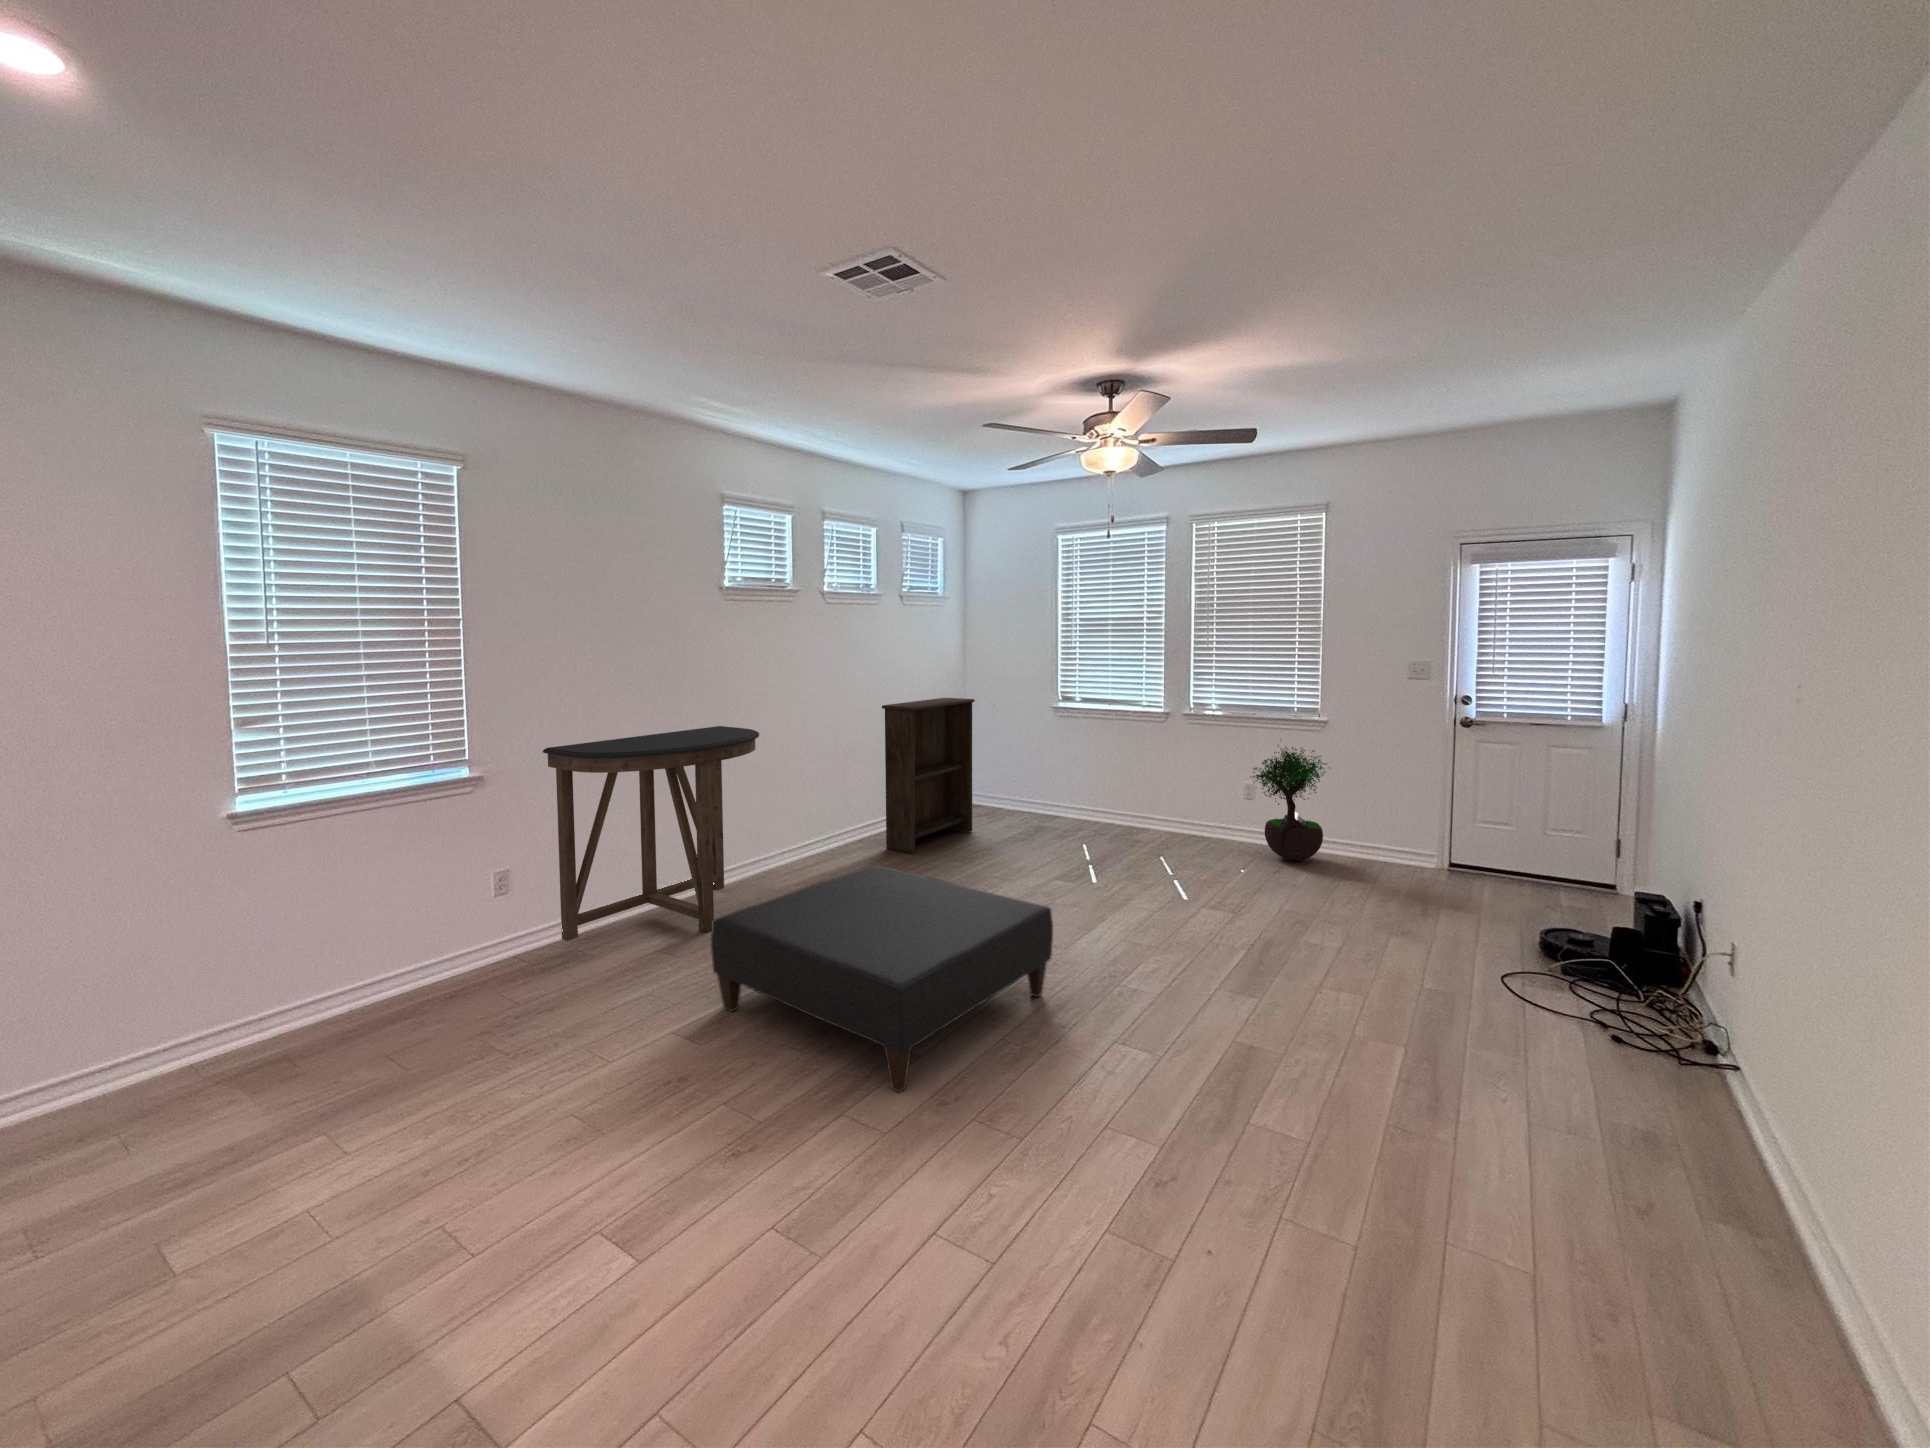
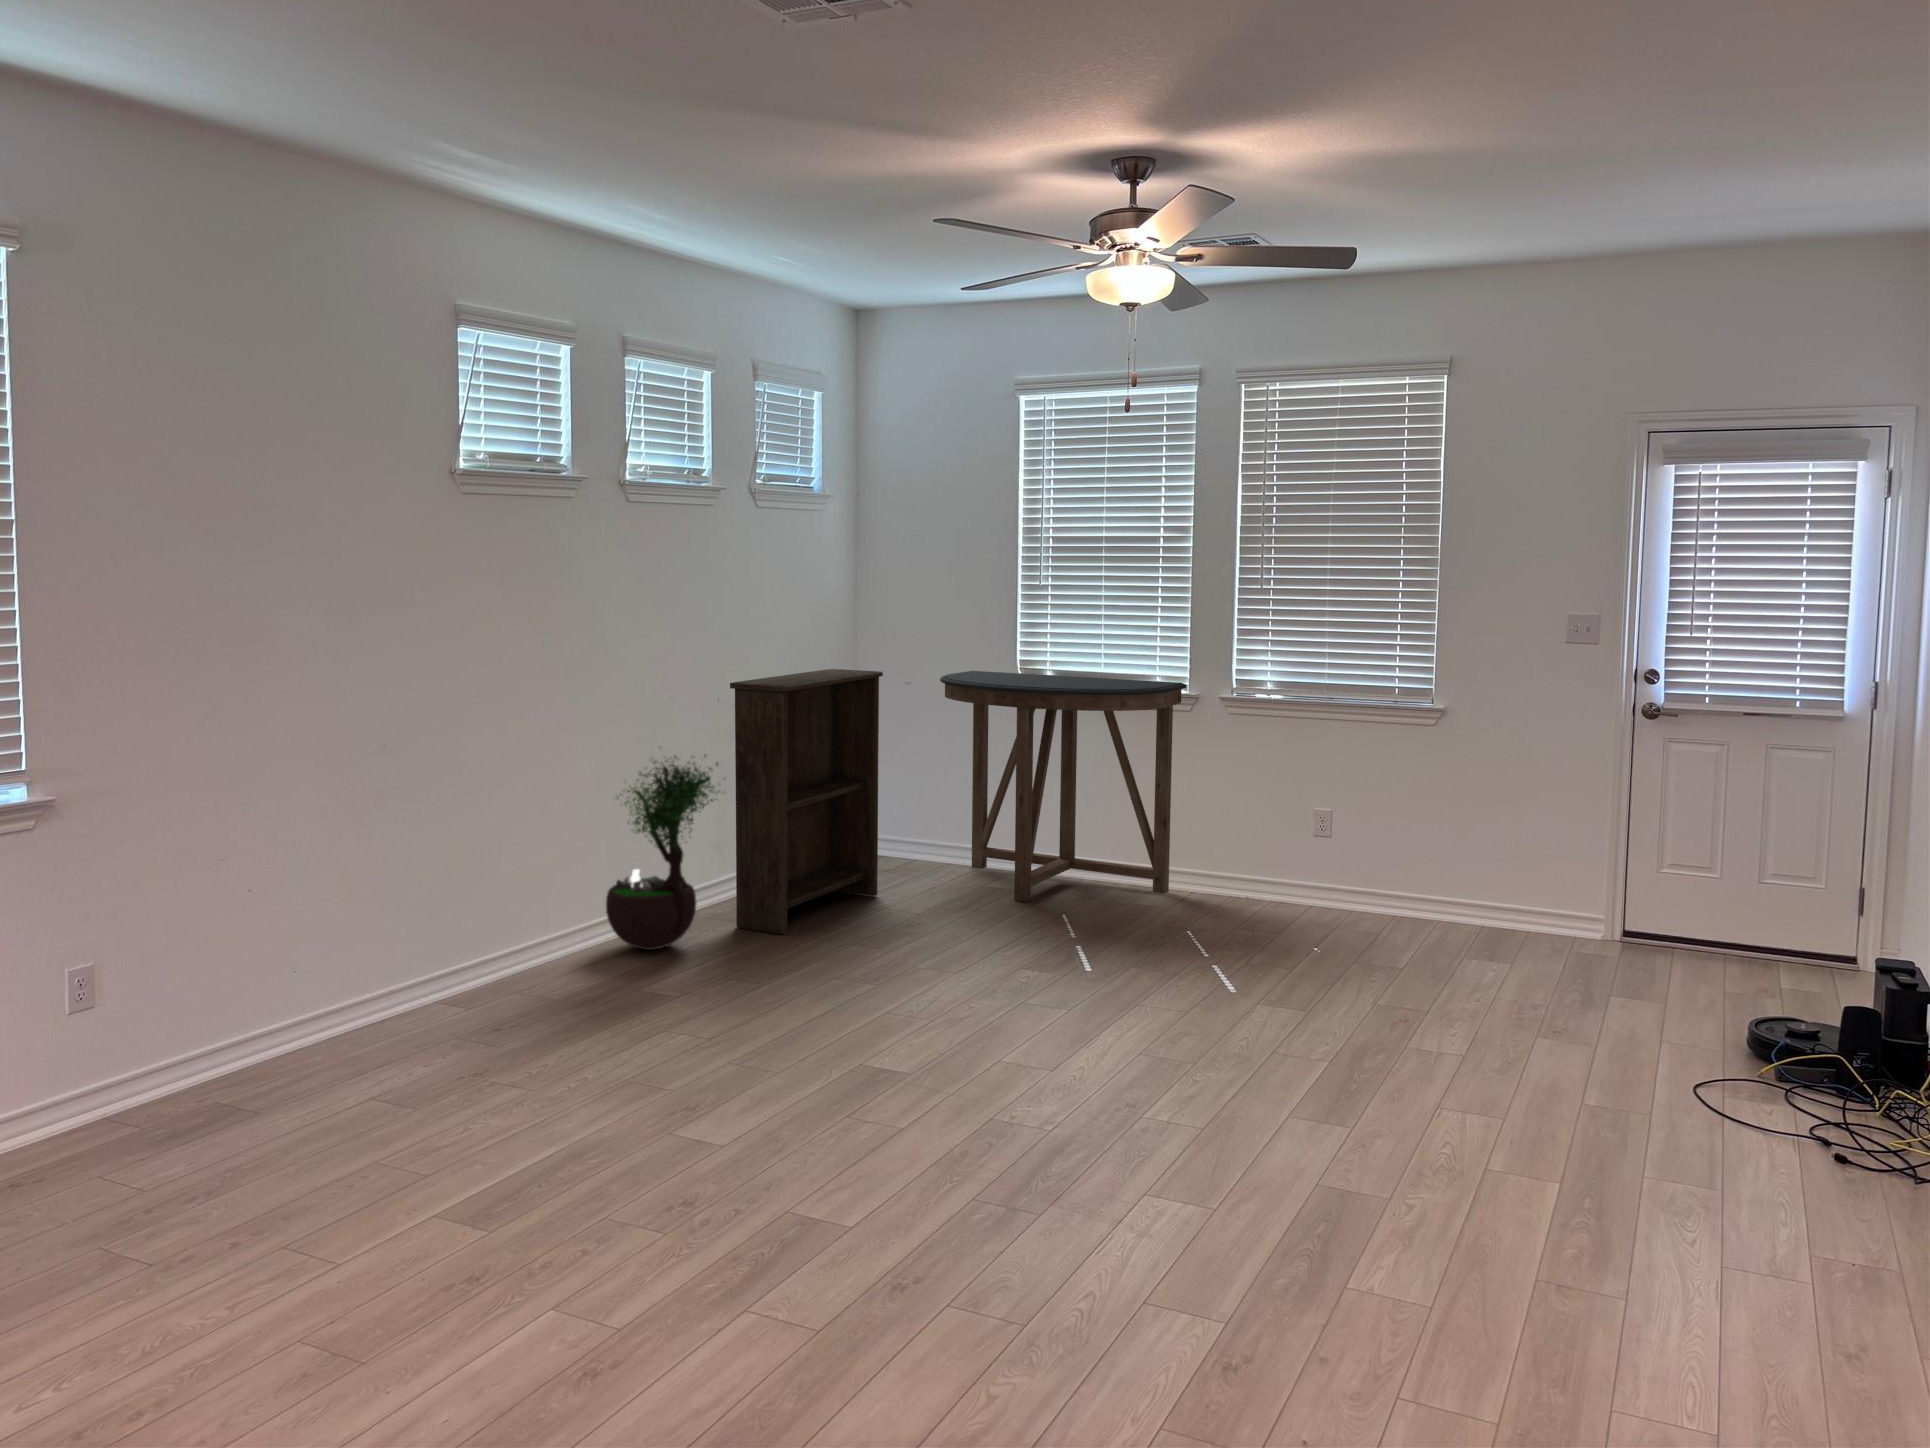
console table: present [543,726,759,941] -> present [940,671,1187,902]
potted tree: present [1251,739,1331,861] -> present [606,755,719,950]
ottoman: present [711,865,1053,1092] -> none [497,951,1051,1295]

